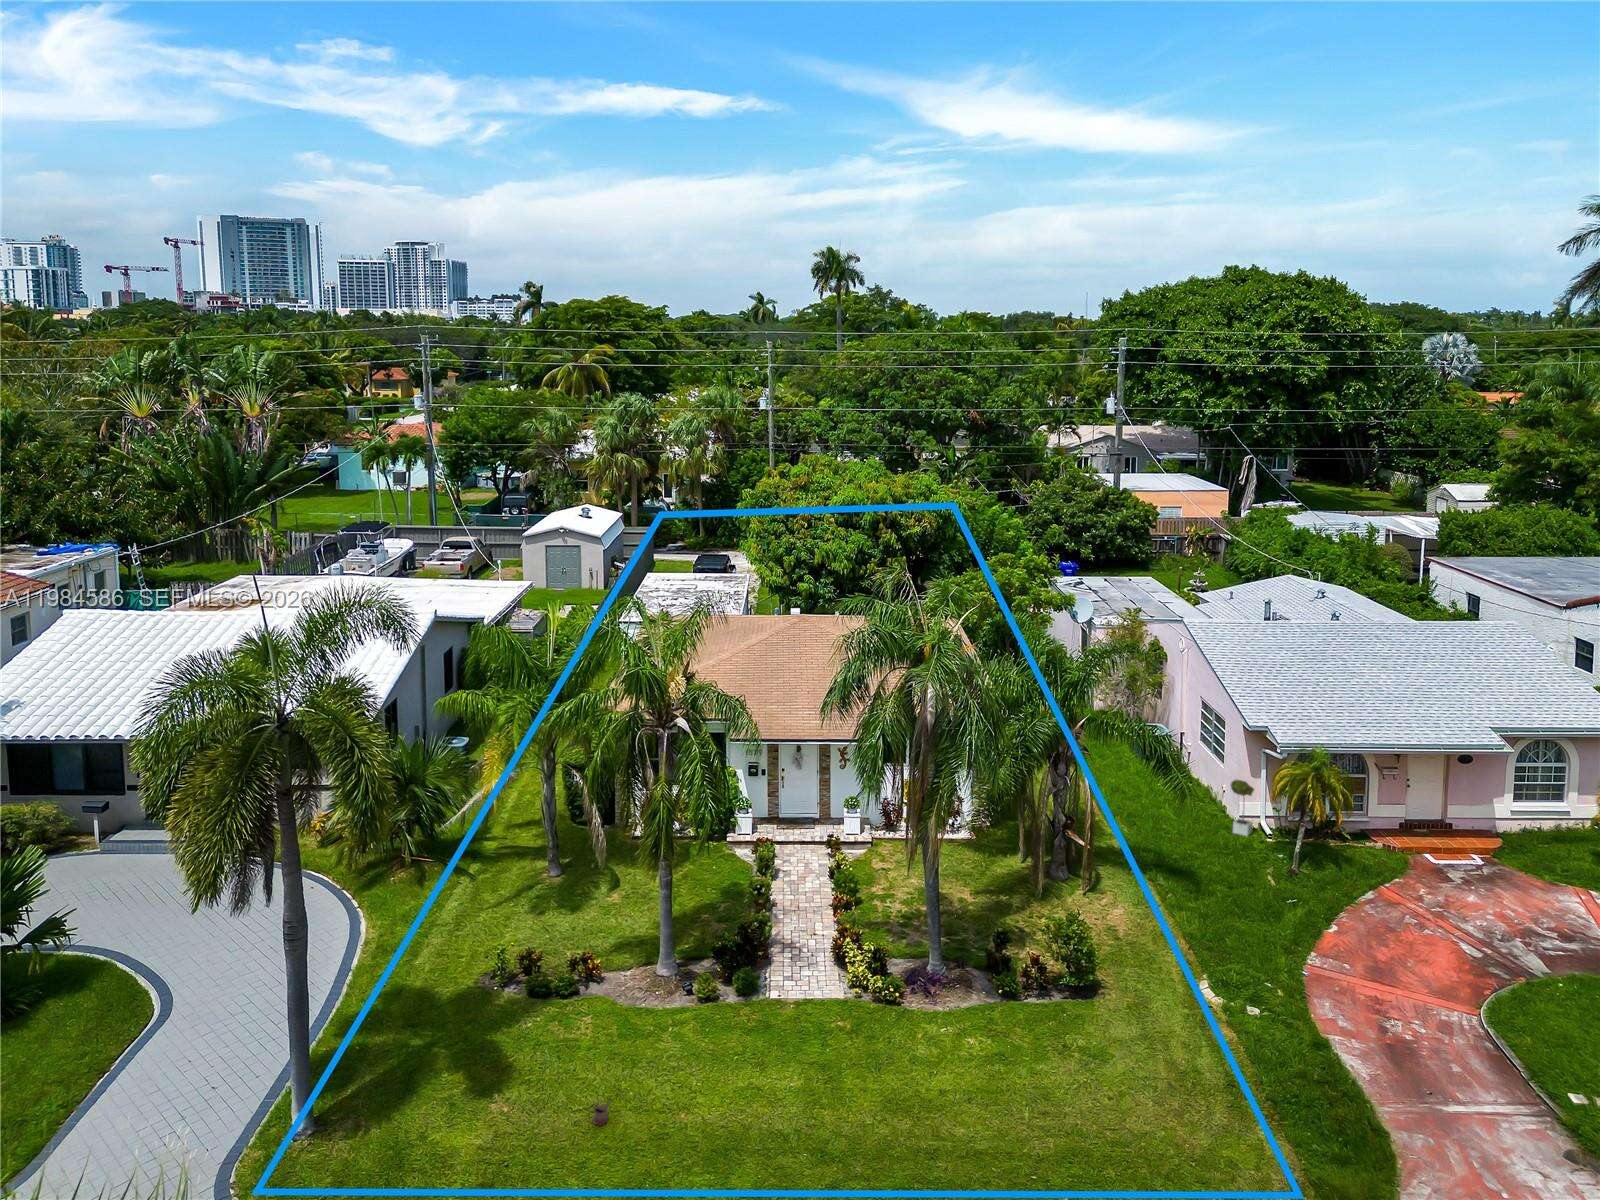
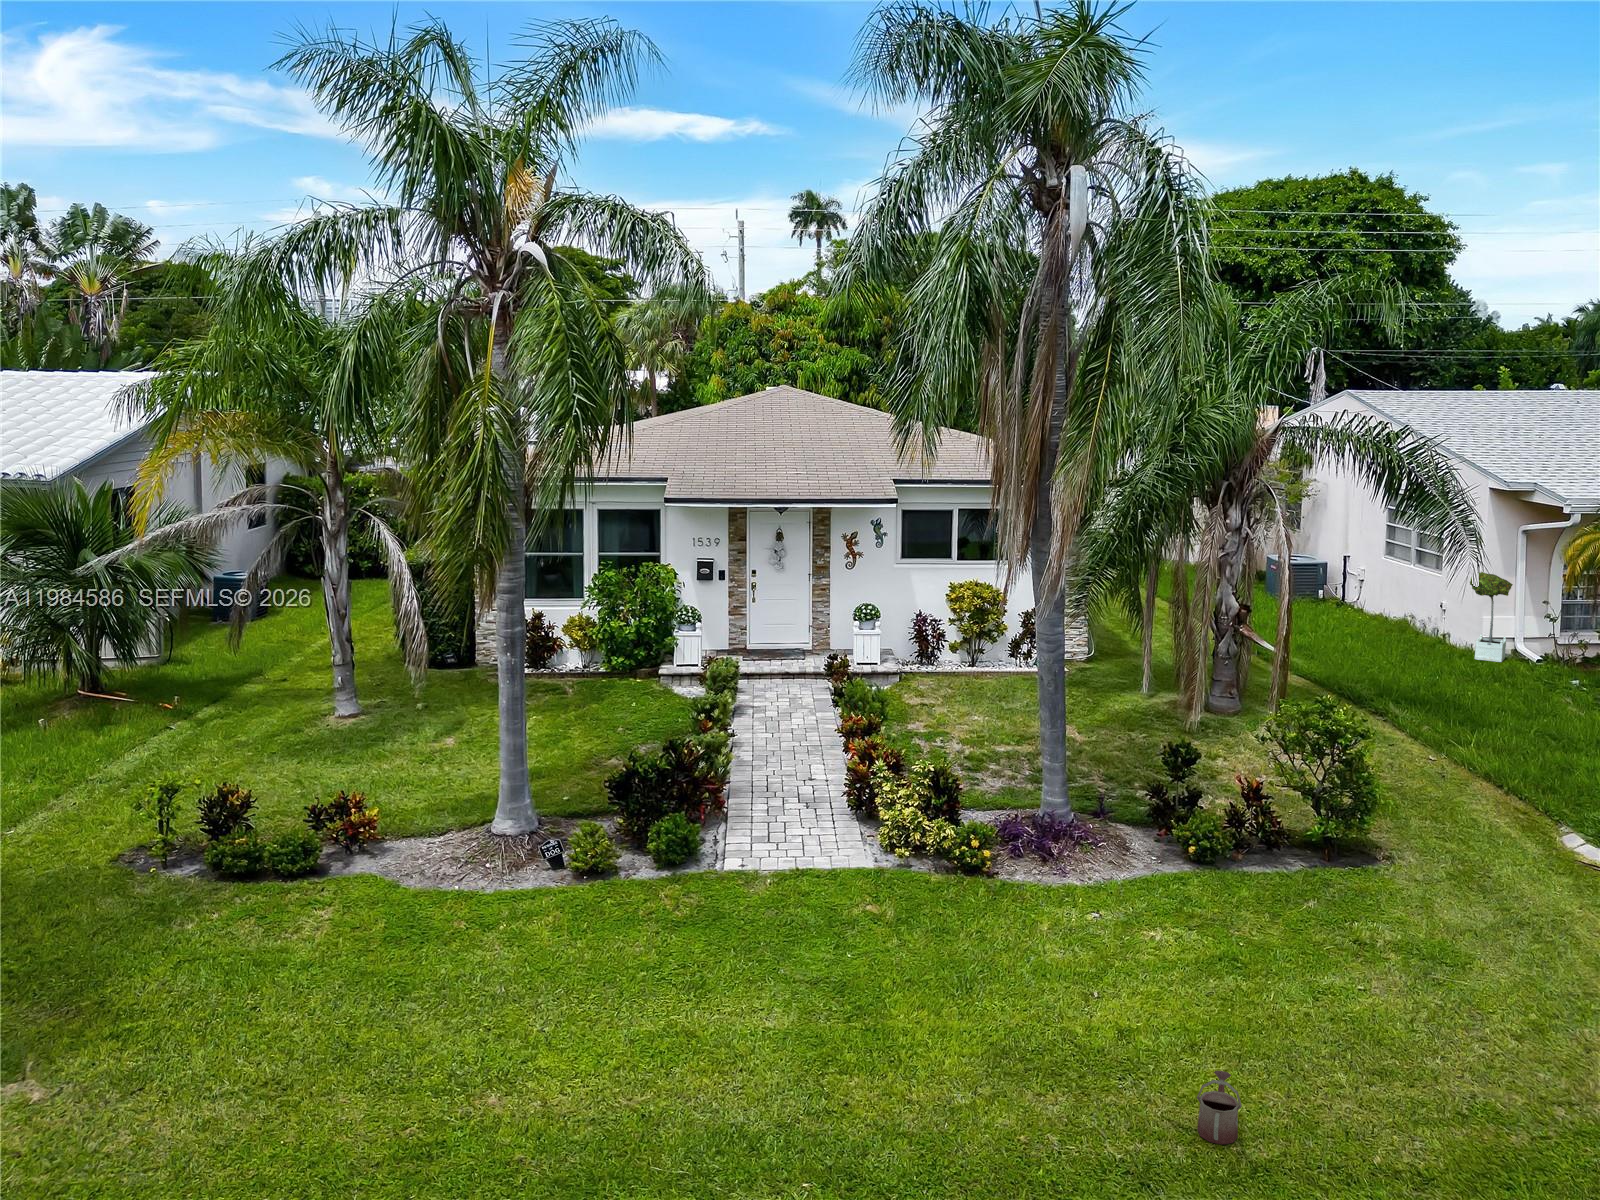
watering can: present [593,1098,612,1125] -> present [1197,1071,1242,1145]

